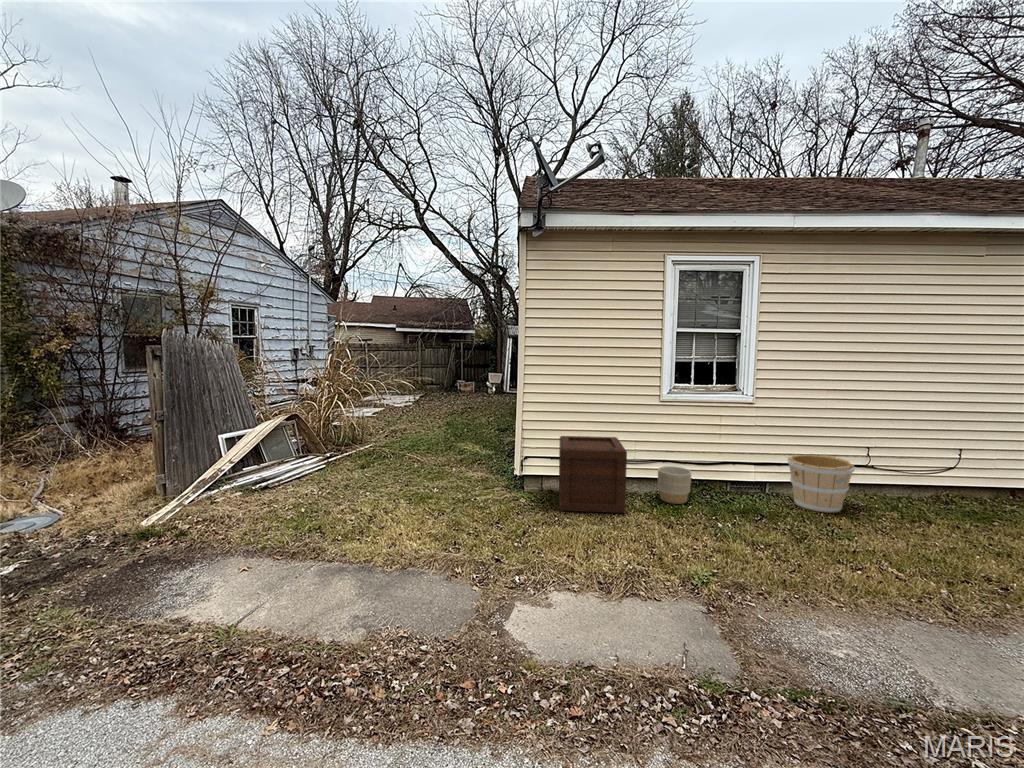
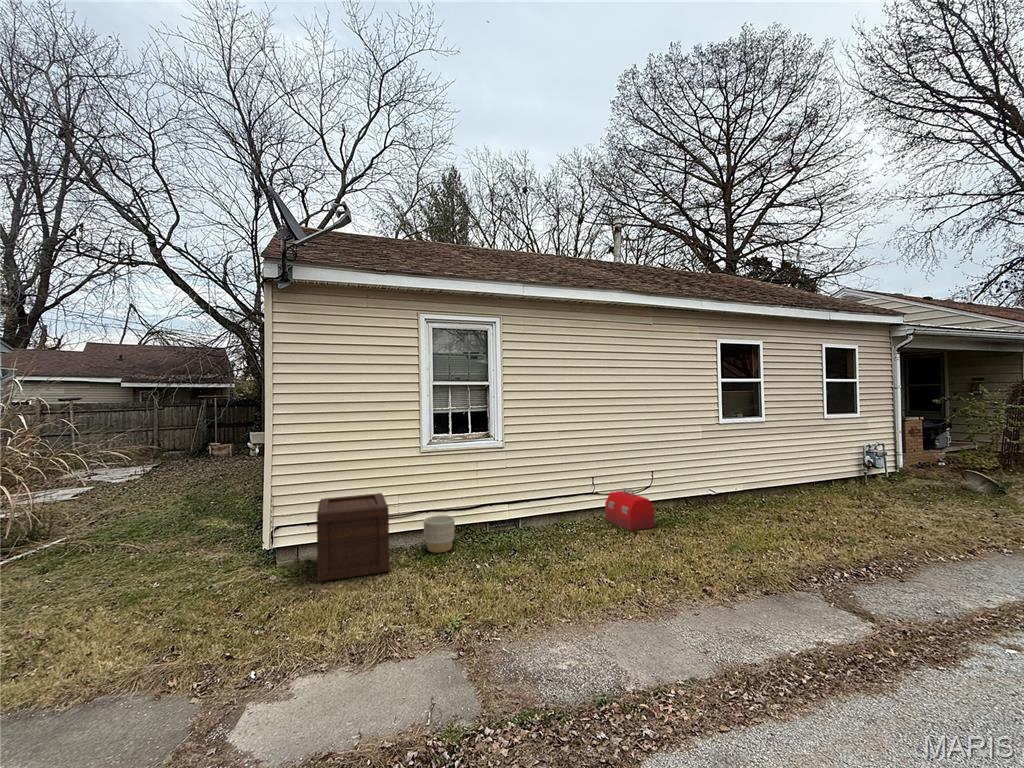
wooden bucket: present [787,455,855,513] -> none [535,488,583,538]
toolbox: none [881,465,963,520] -> present [605,488,654,531]

